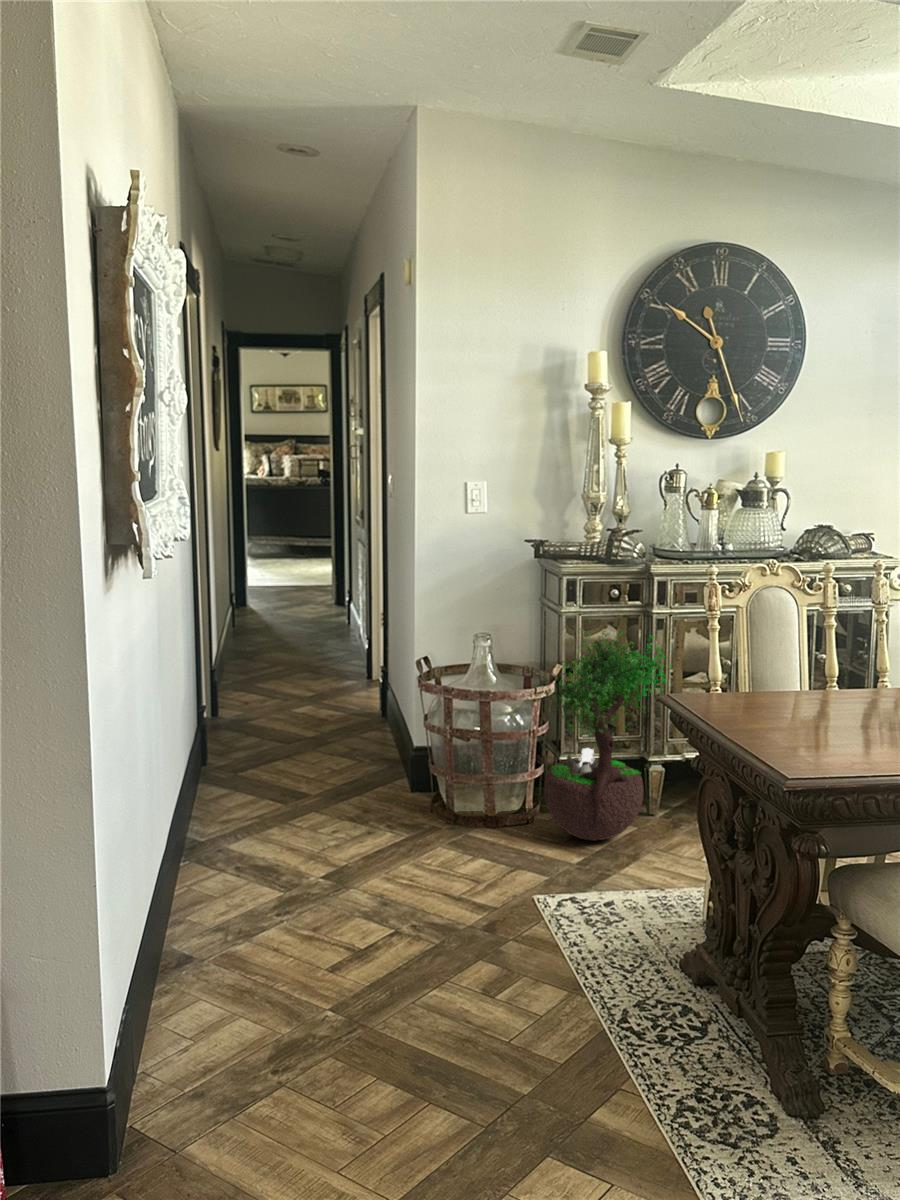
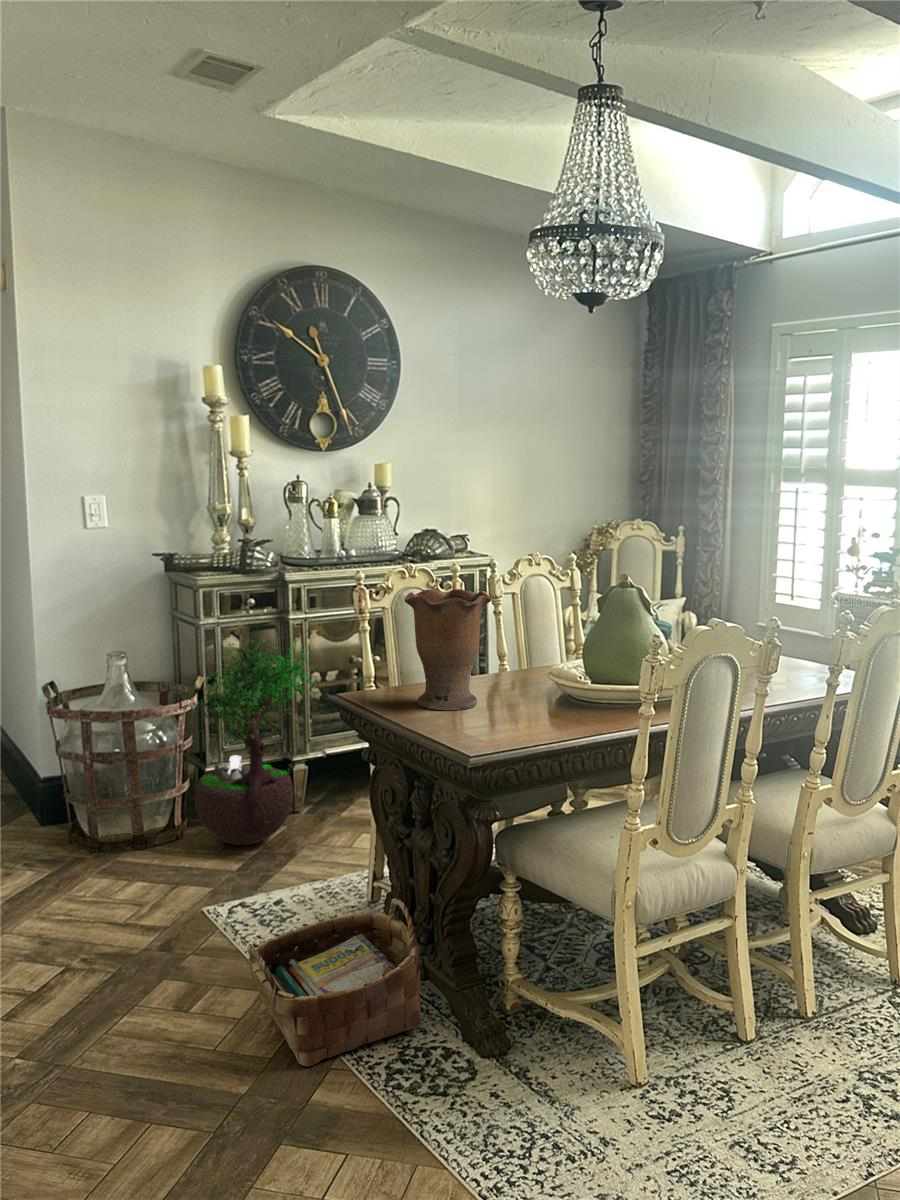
vase: none [750,592,853,728] -> present [404,589,492,710]
woven basket: none [549,923,731,1078] -> present [247,898,421,1067]

